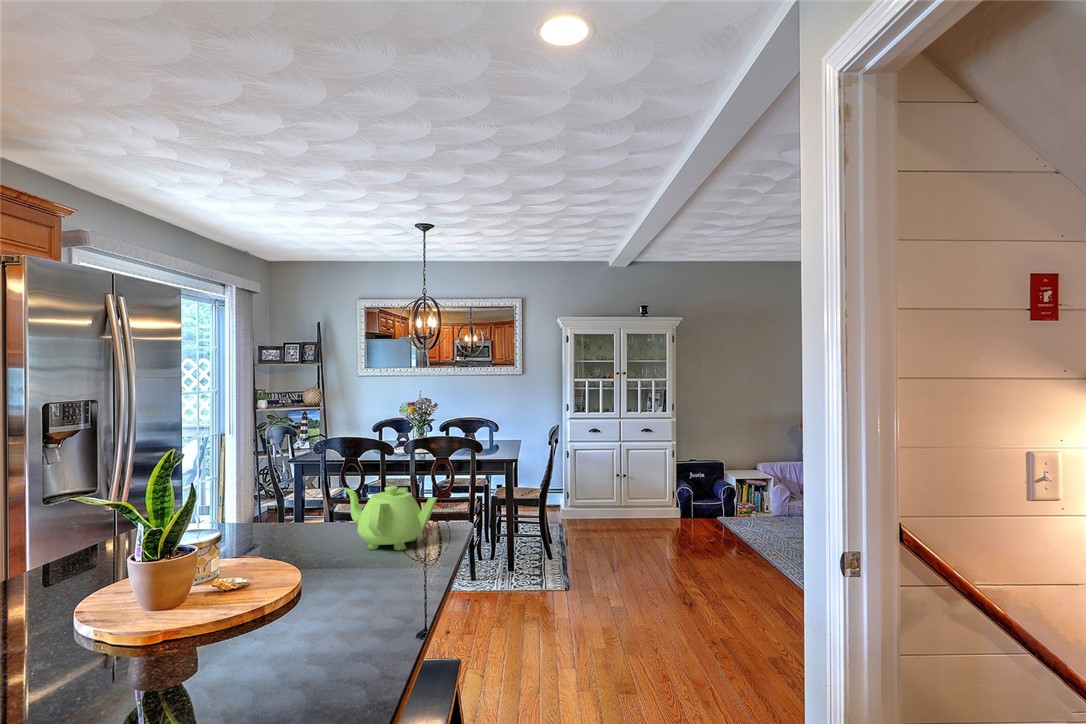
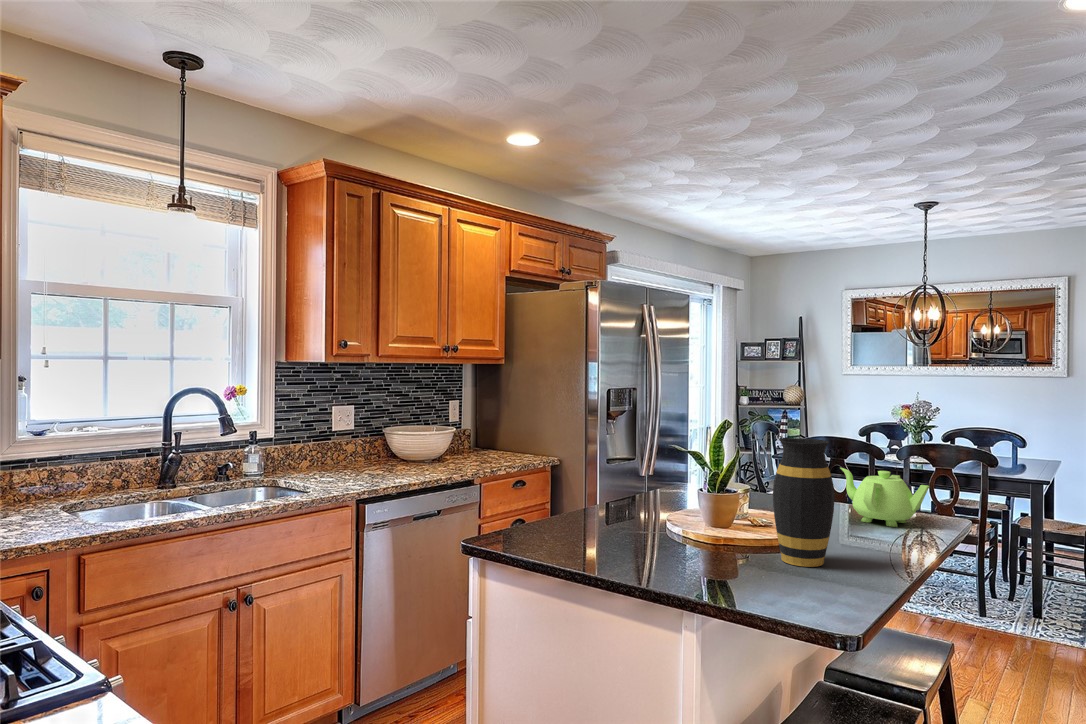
vase: none [234,472,325,668] -> present [773,438,835,567]

